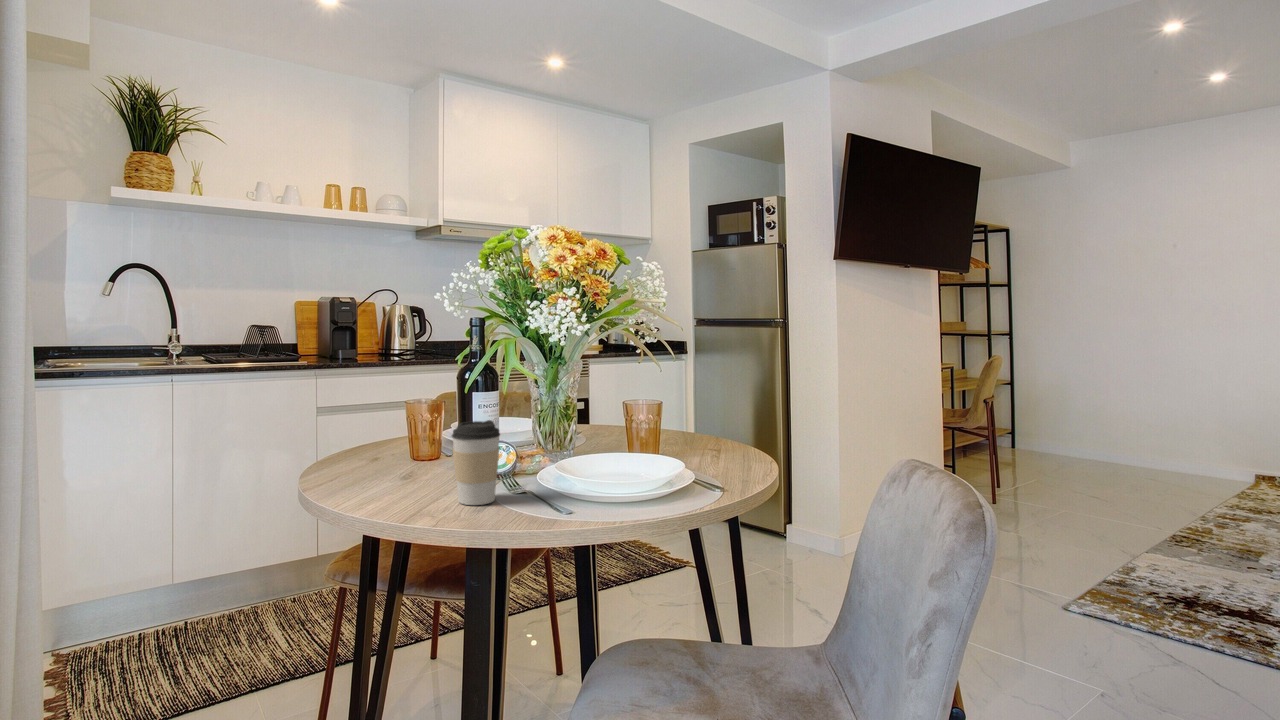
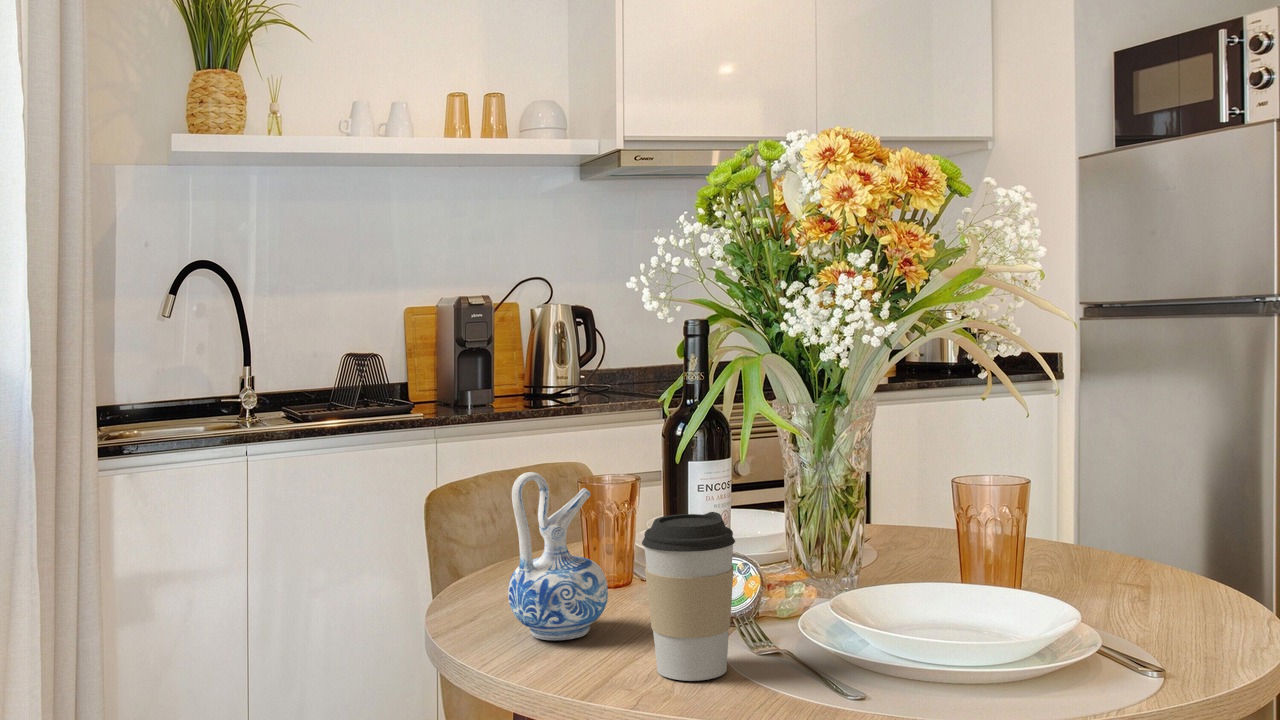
ceramic pitcher: none [376,400,432,489] -> present [508,472,608,640]

